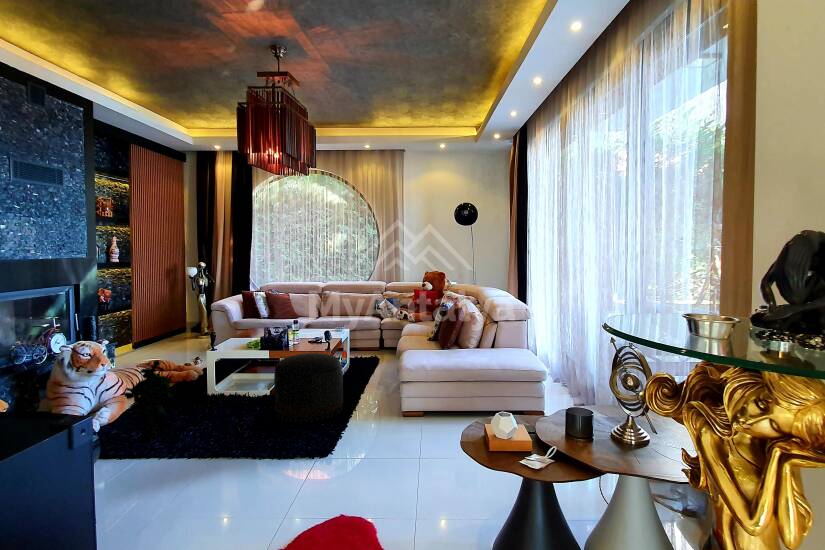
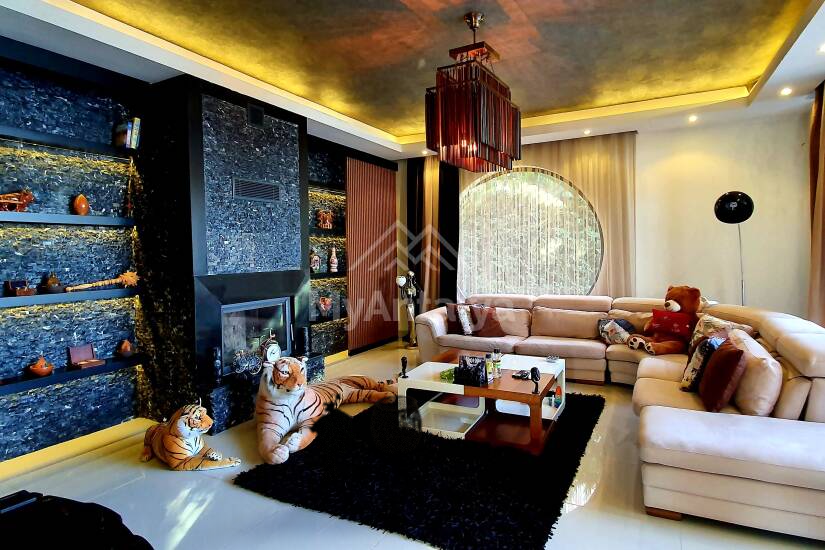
pouf: present [274,353,343,423] -> none [466,399,556,502]
woven basket: none [183,365,233,414] -> present [371,395,422,454]

